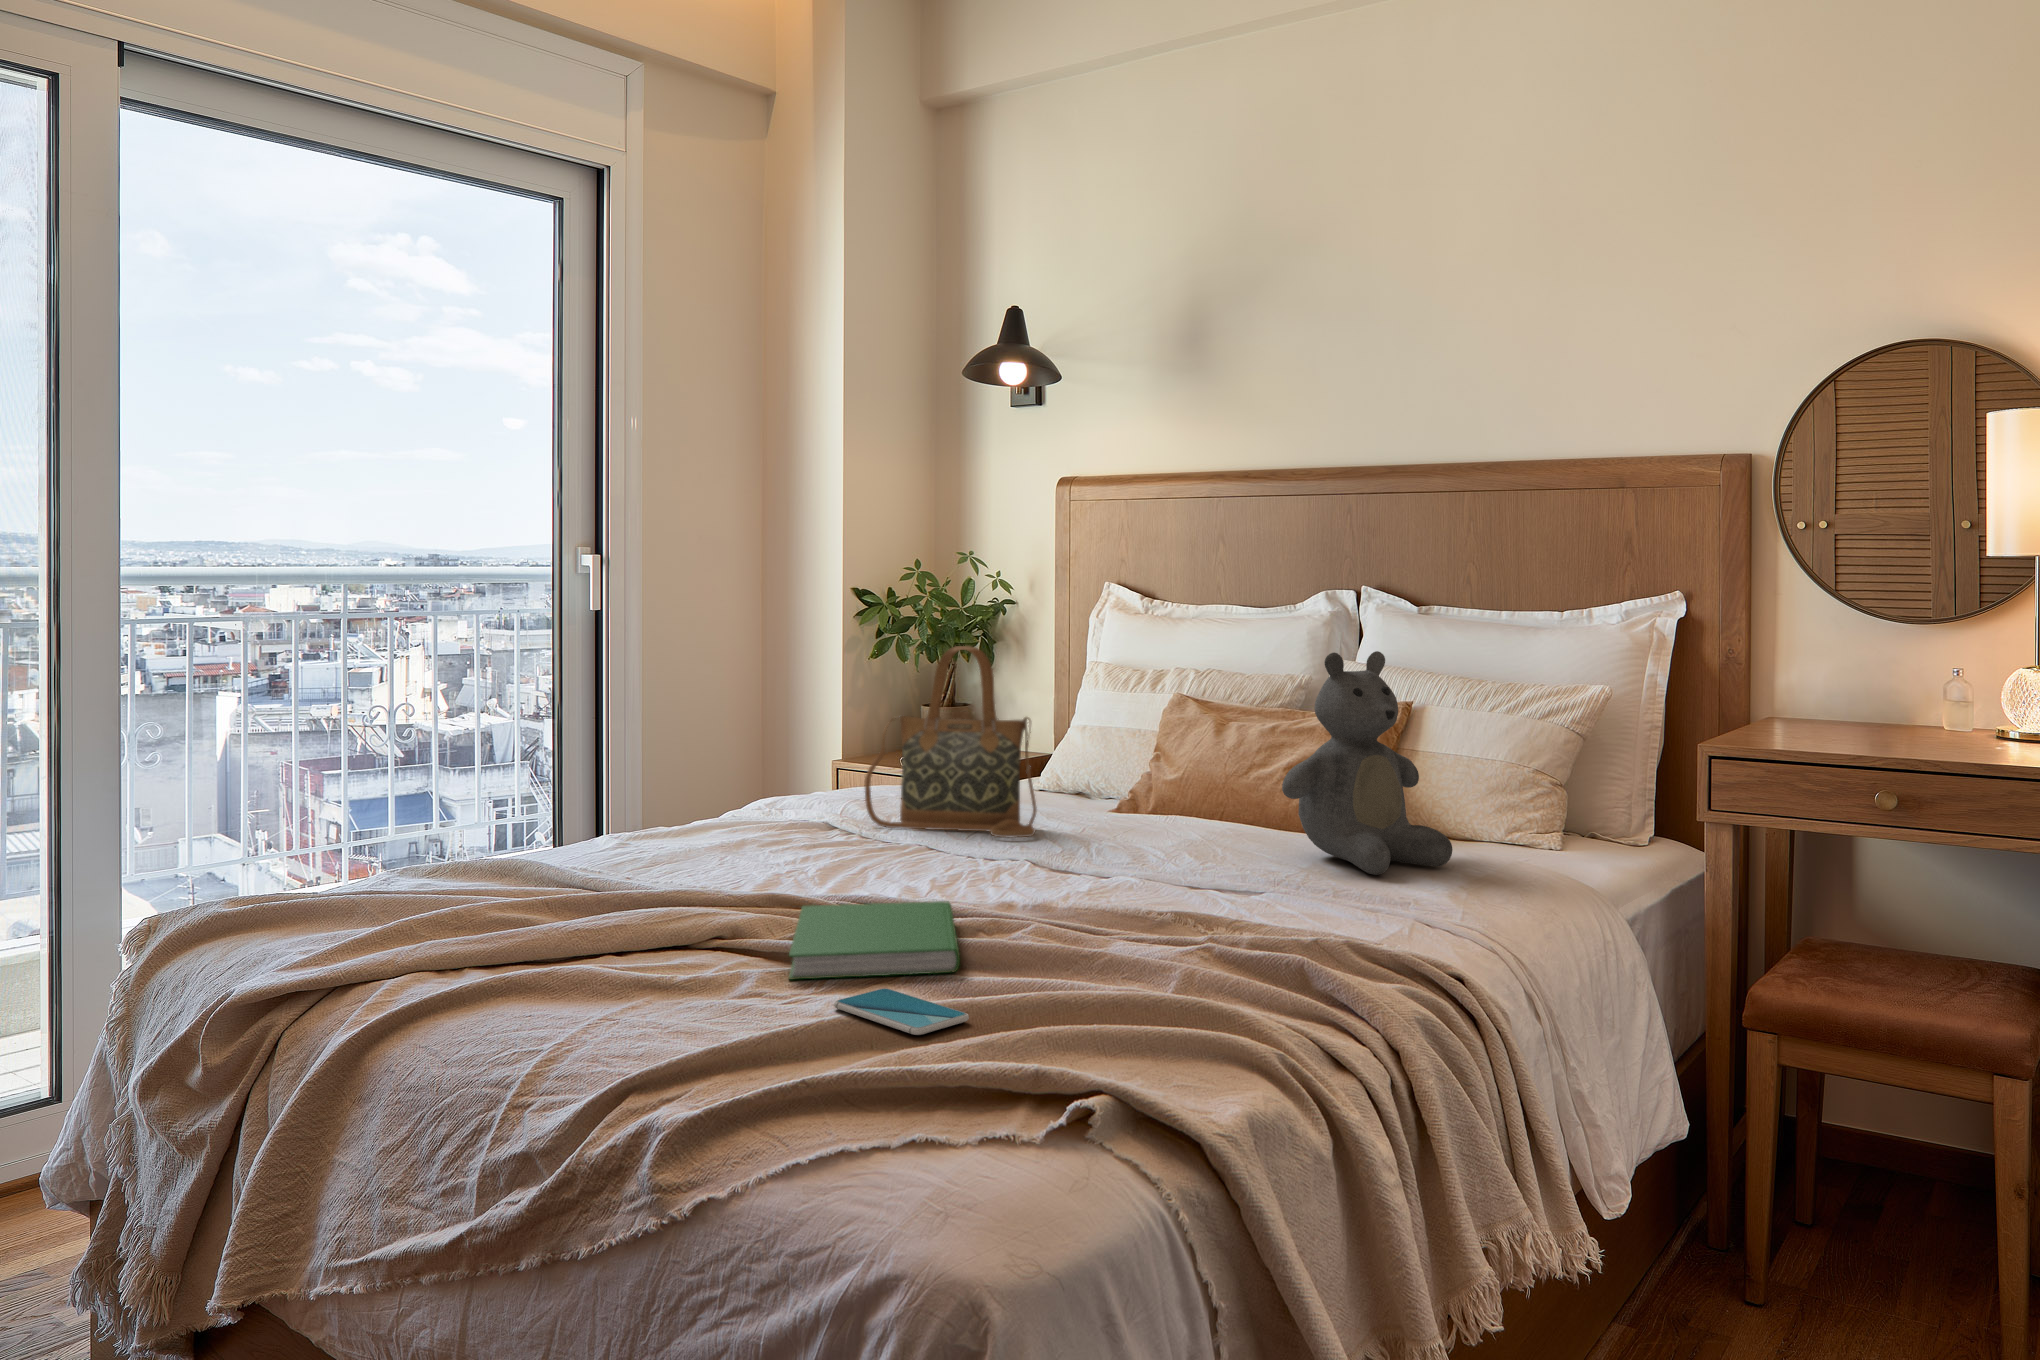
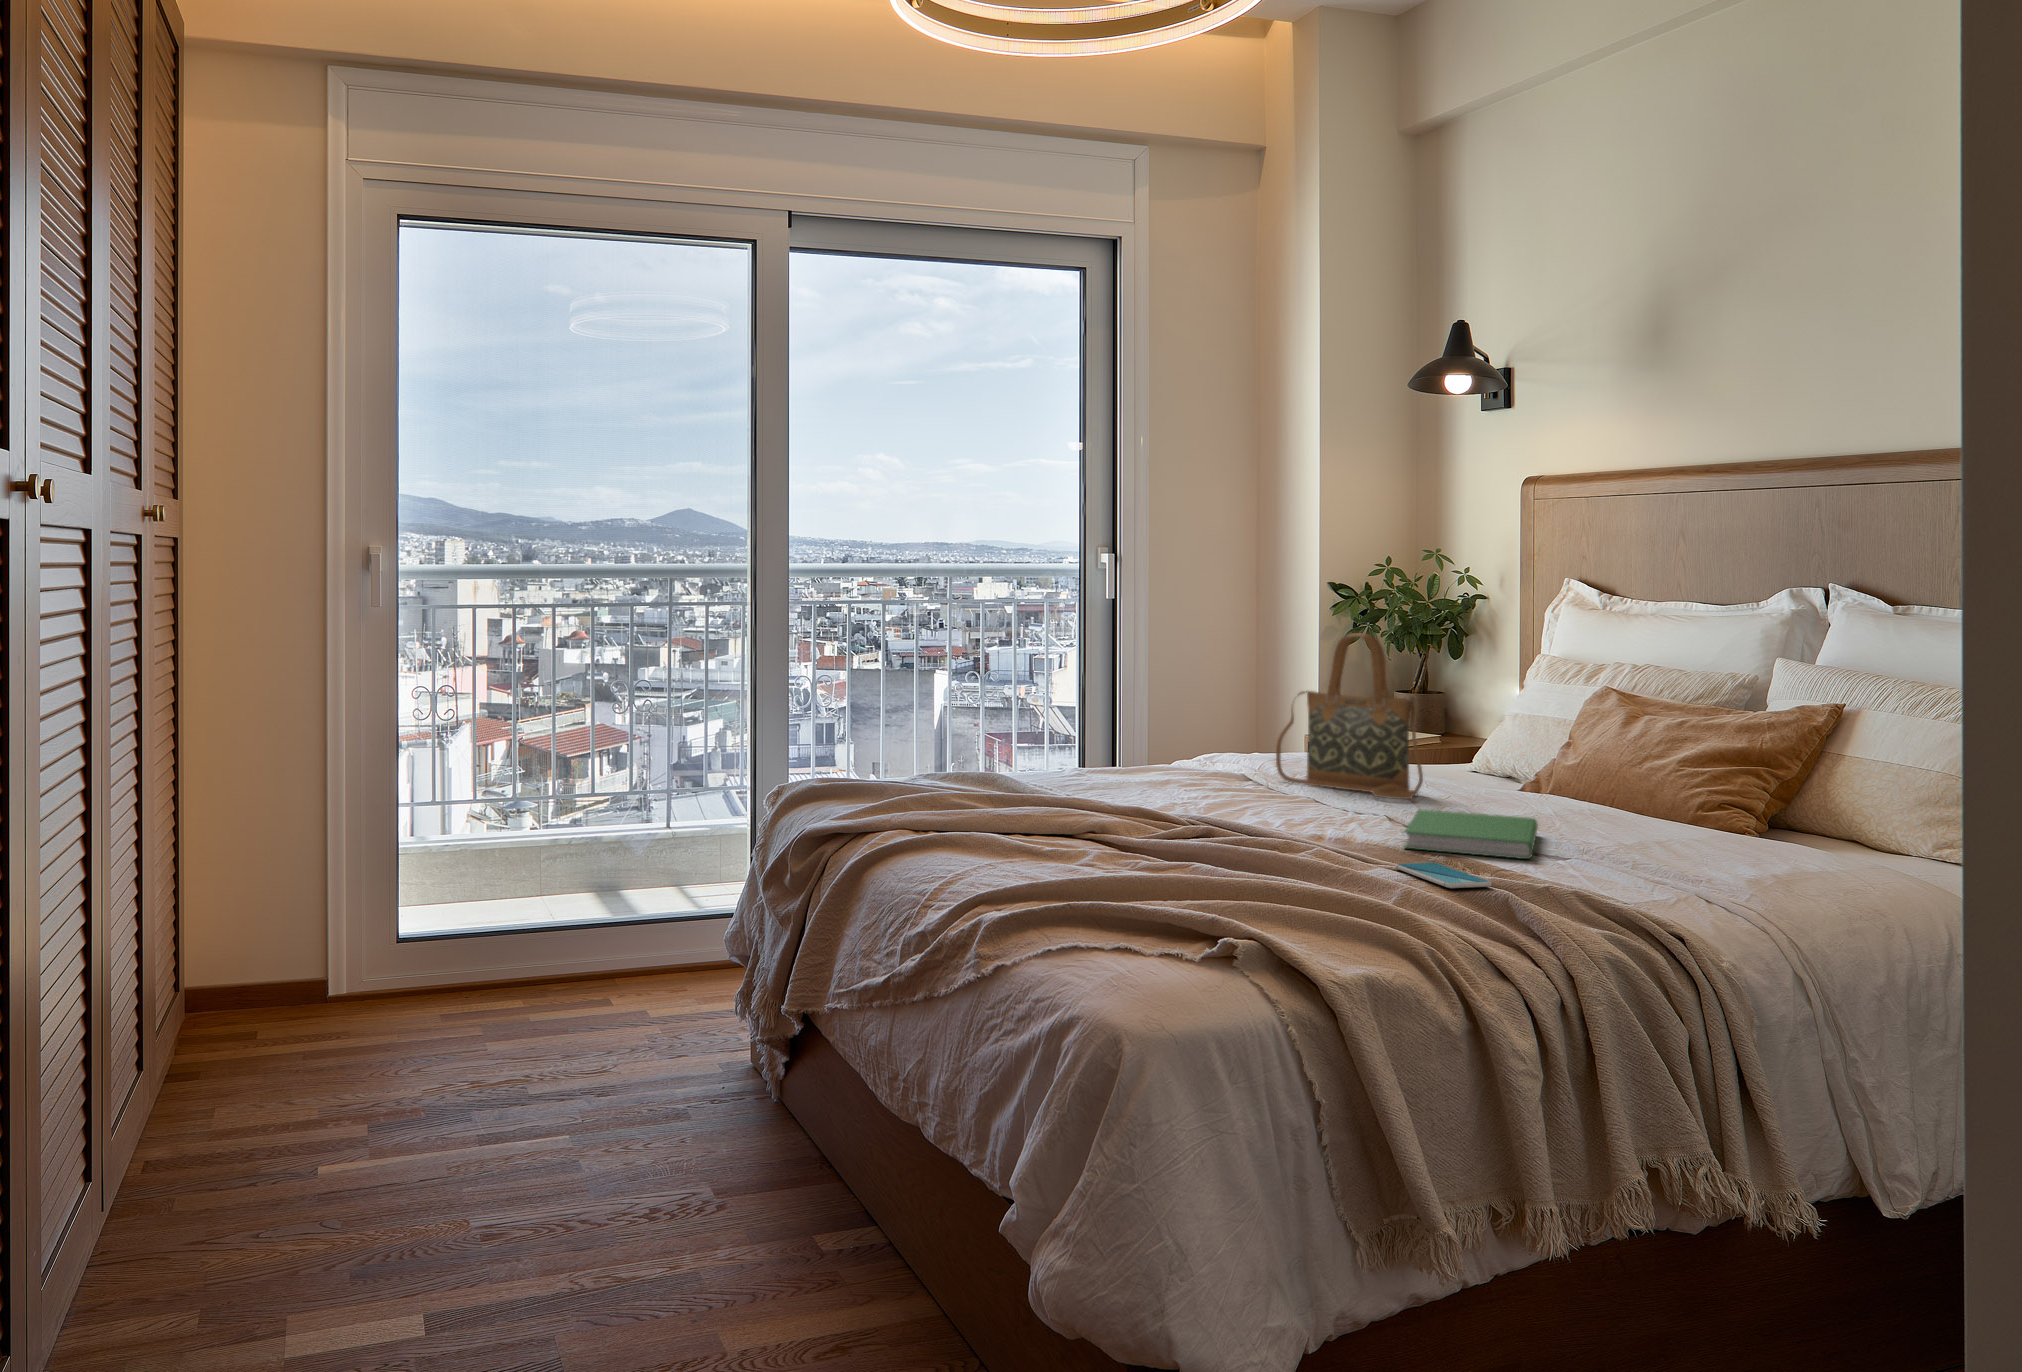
teddy bear: present [1282,651,1453,875] -> none [1630,643,1826,862]
hardcover book: present [789,901,960,980] -> present [1405,810,1538,859]
smartphone: present [834,988,969,1035] -> present [1395,863,1491,888]

